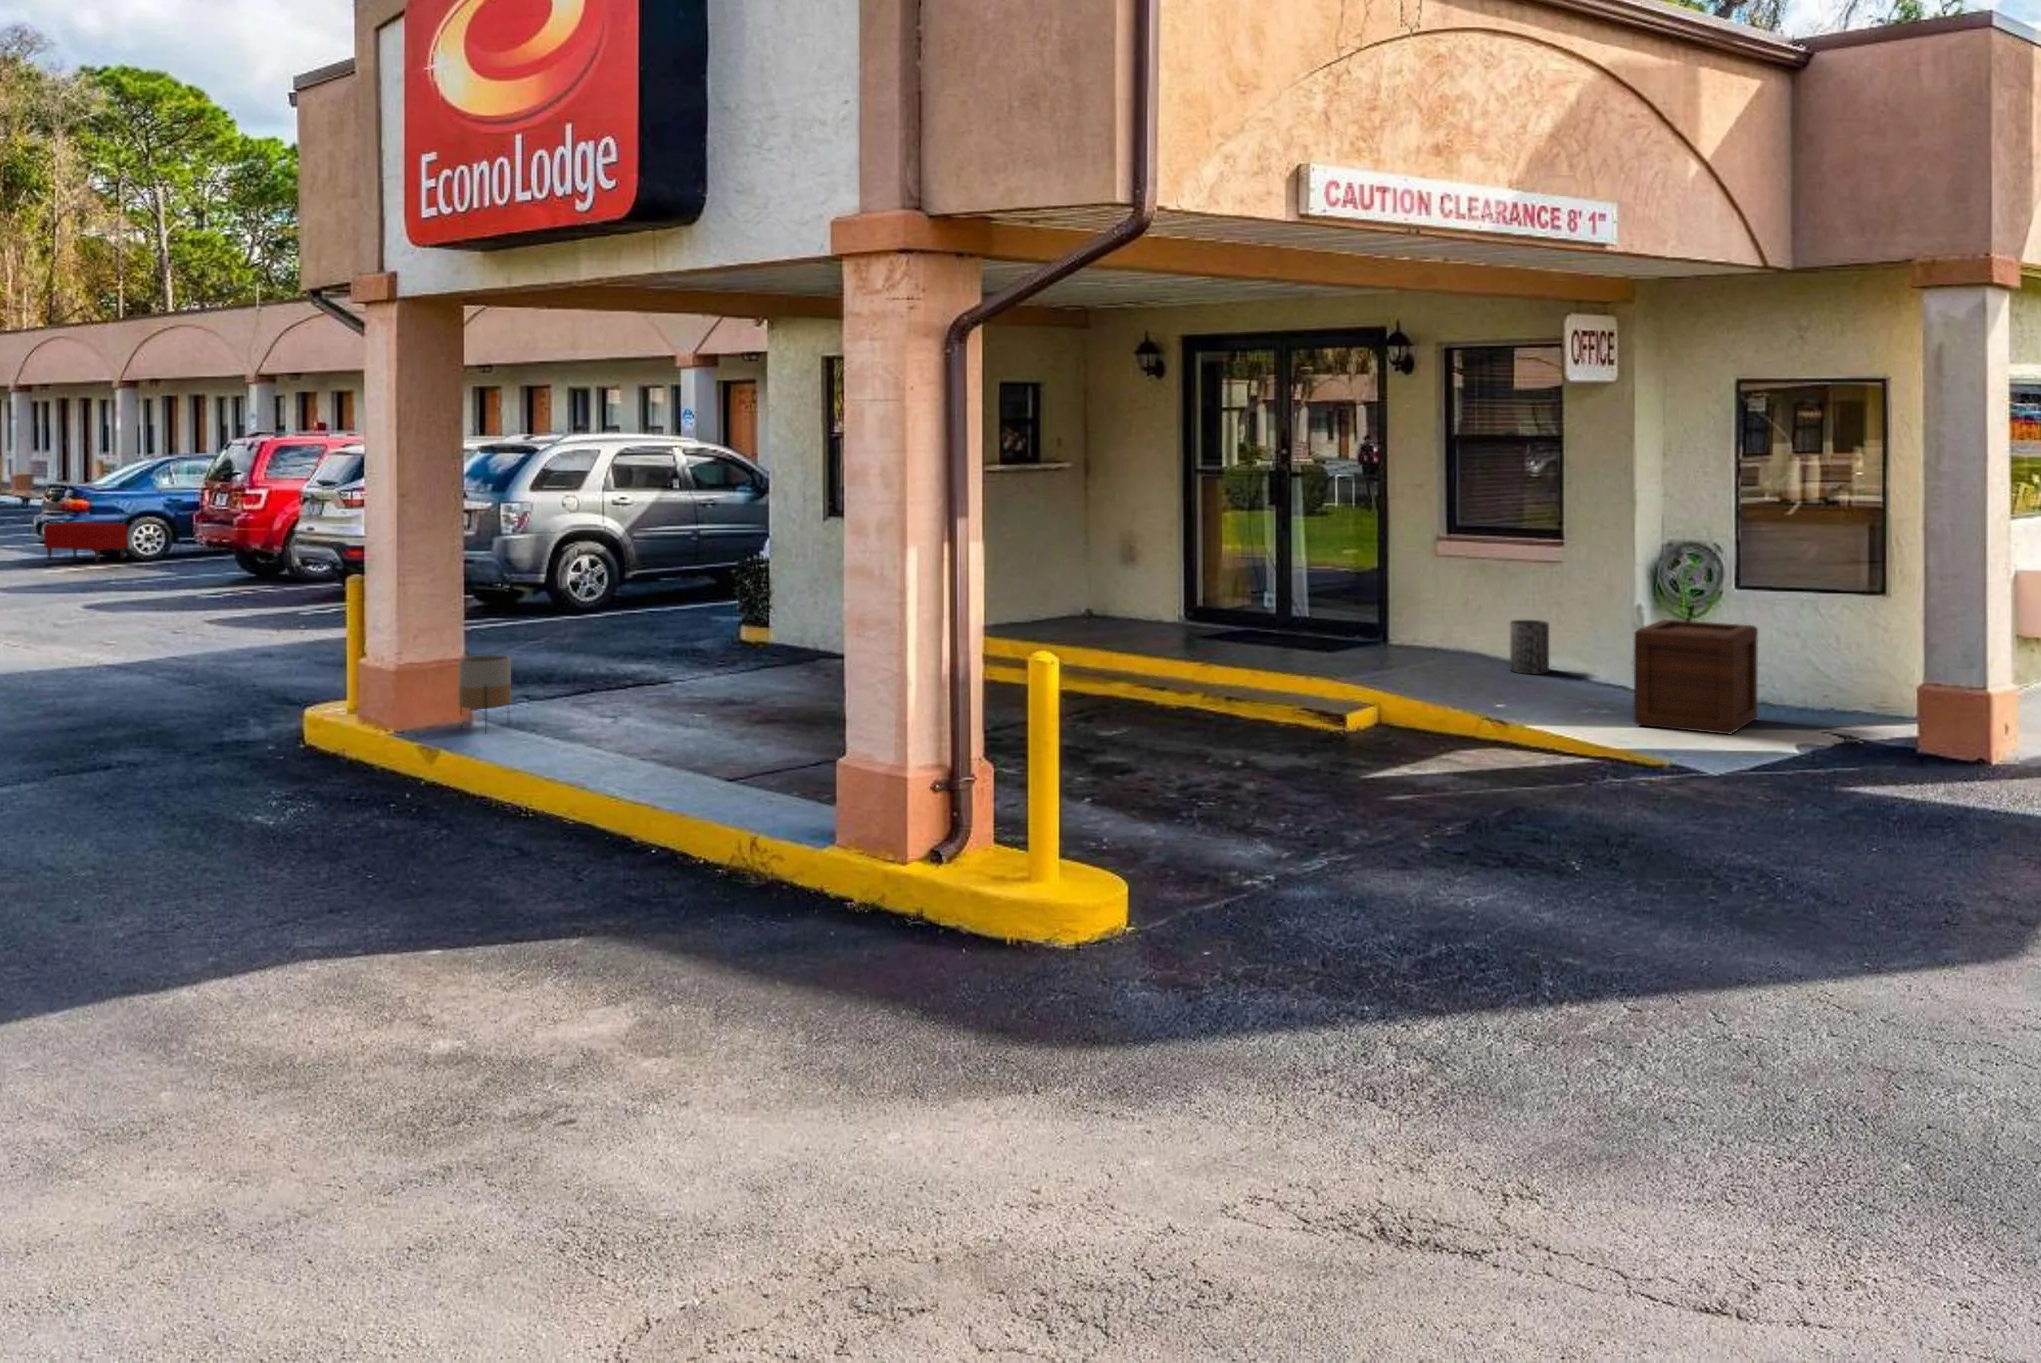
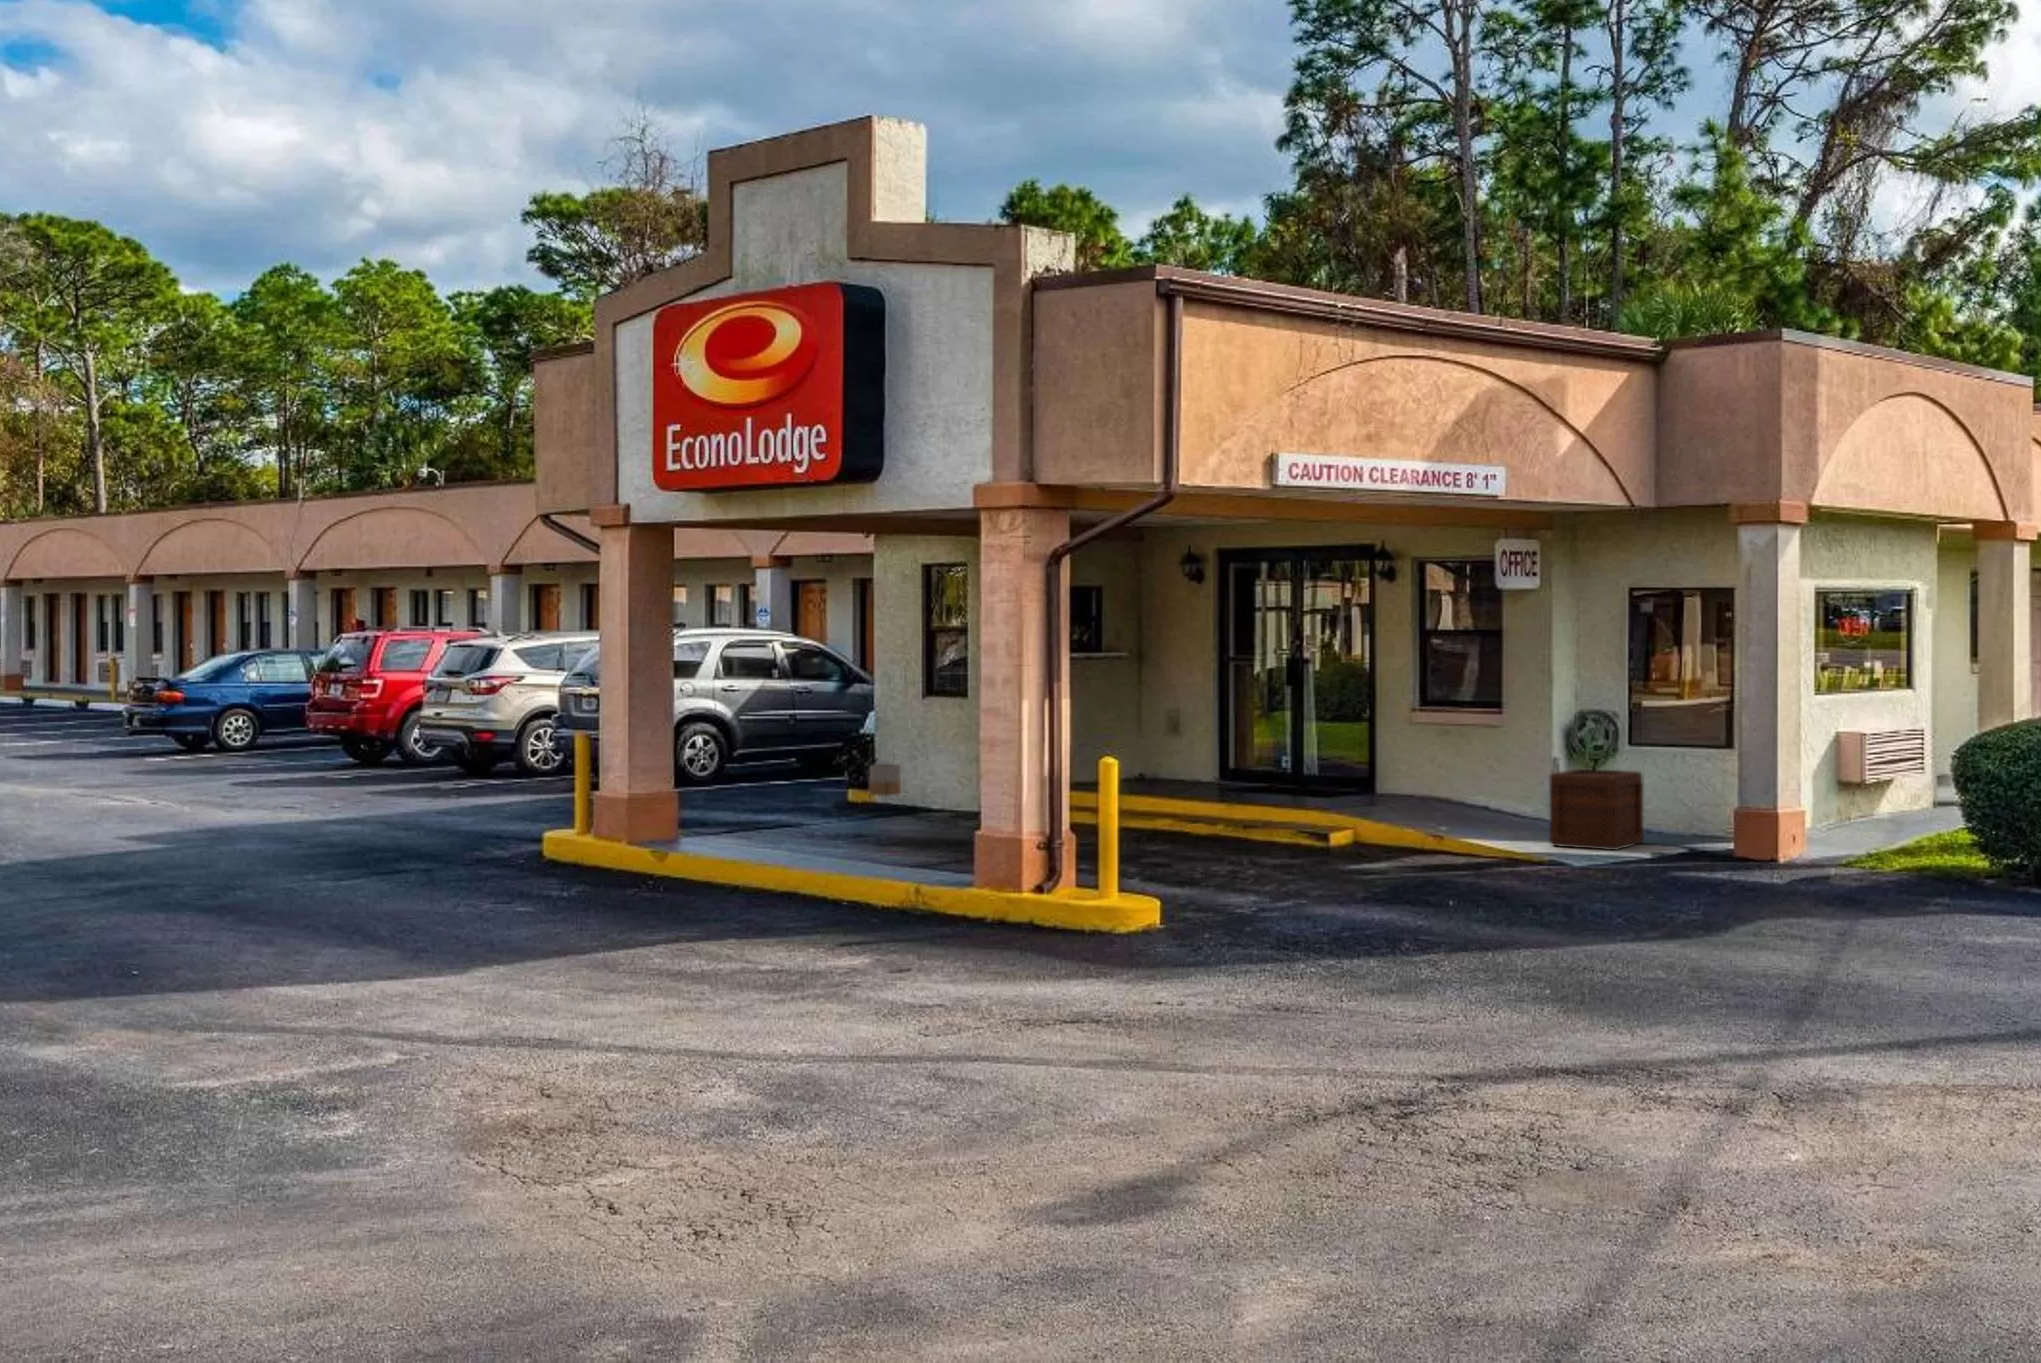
bench: present [44,522,128,562] -> none [131,715,216,753]
trash can: present [1510,620,1549,674] -> none [1467,771,1497,812]
planter: present [459,655,511,710] -> present [869,764,901,796]

